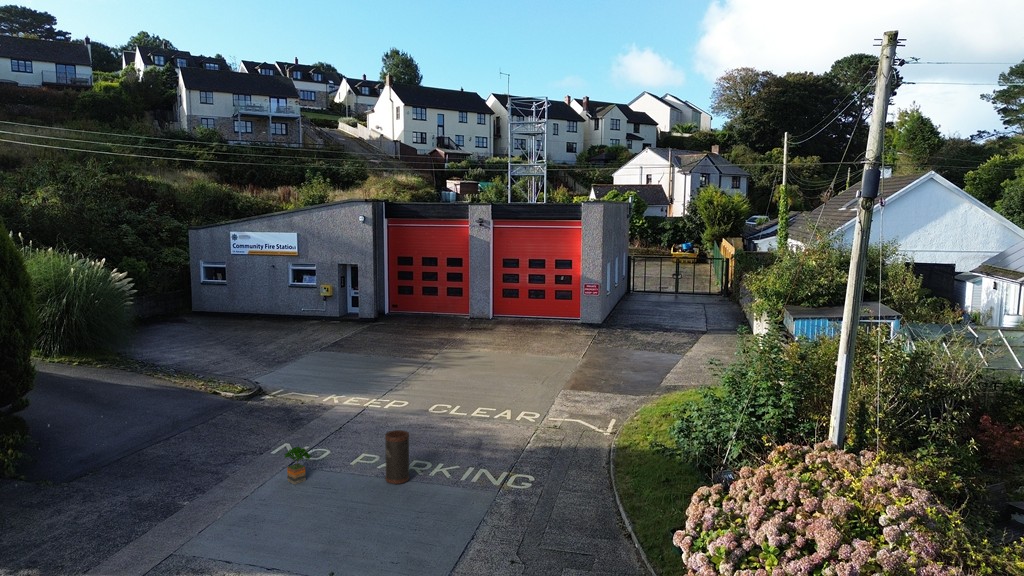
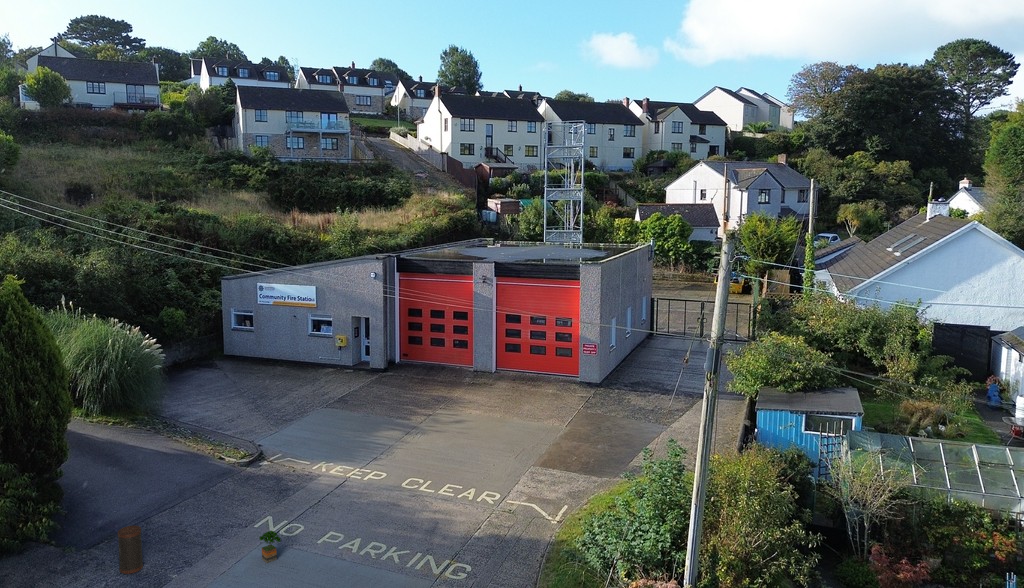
trash can: present [385,430,409,484] -> present [118,525,143,574]

